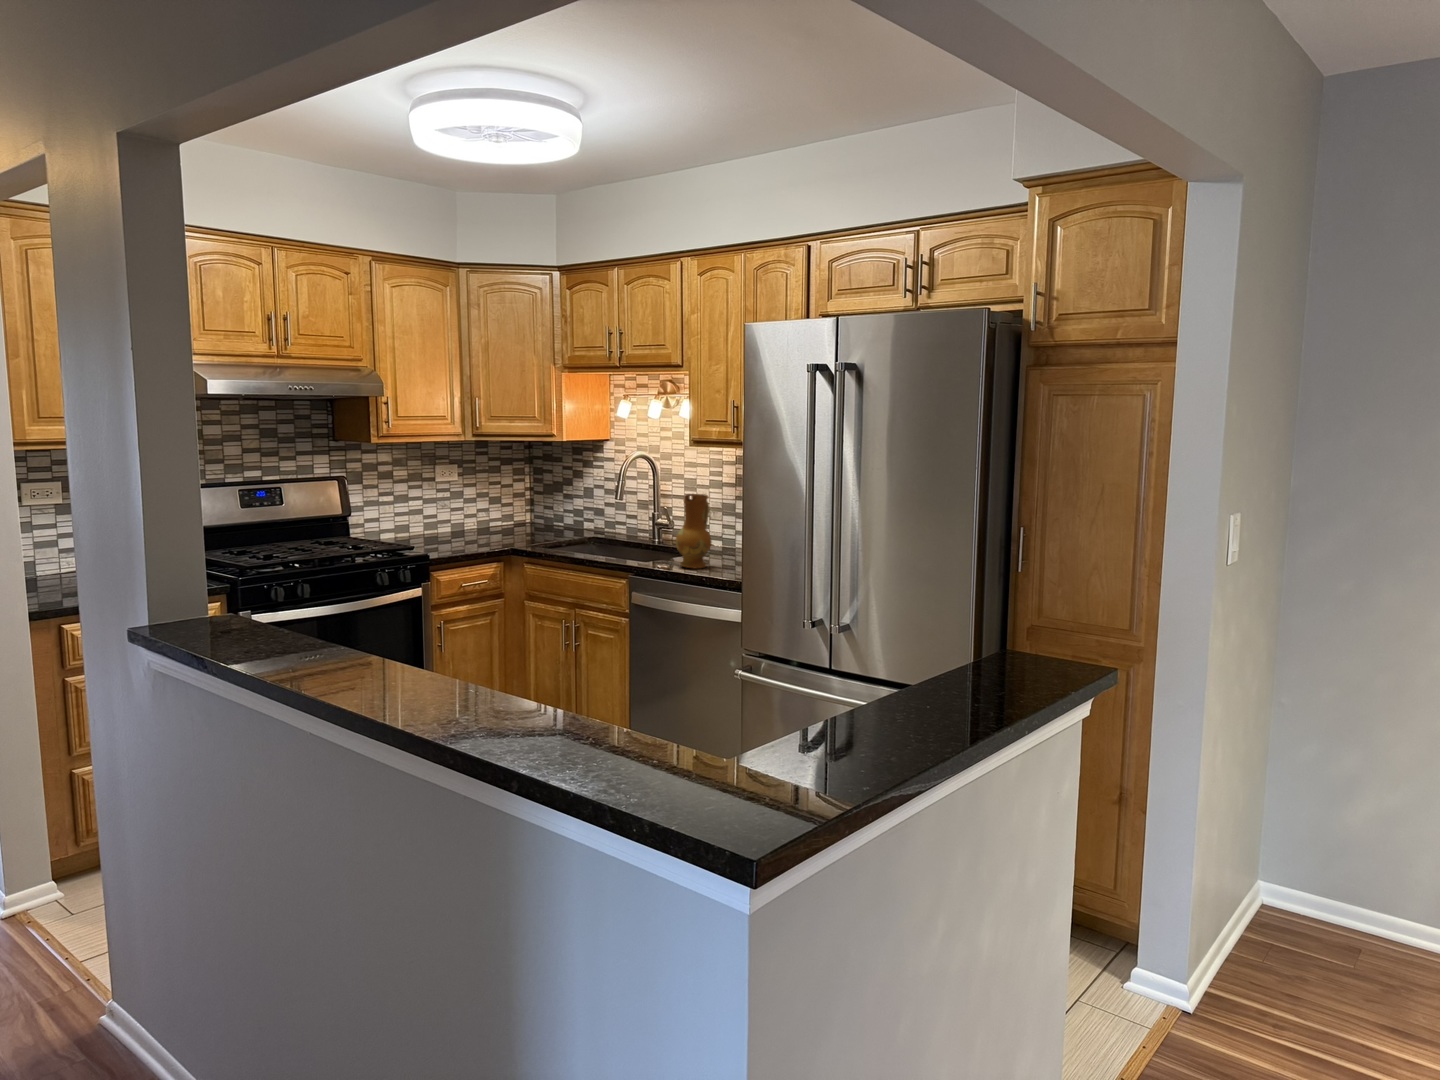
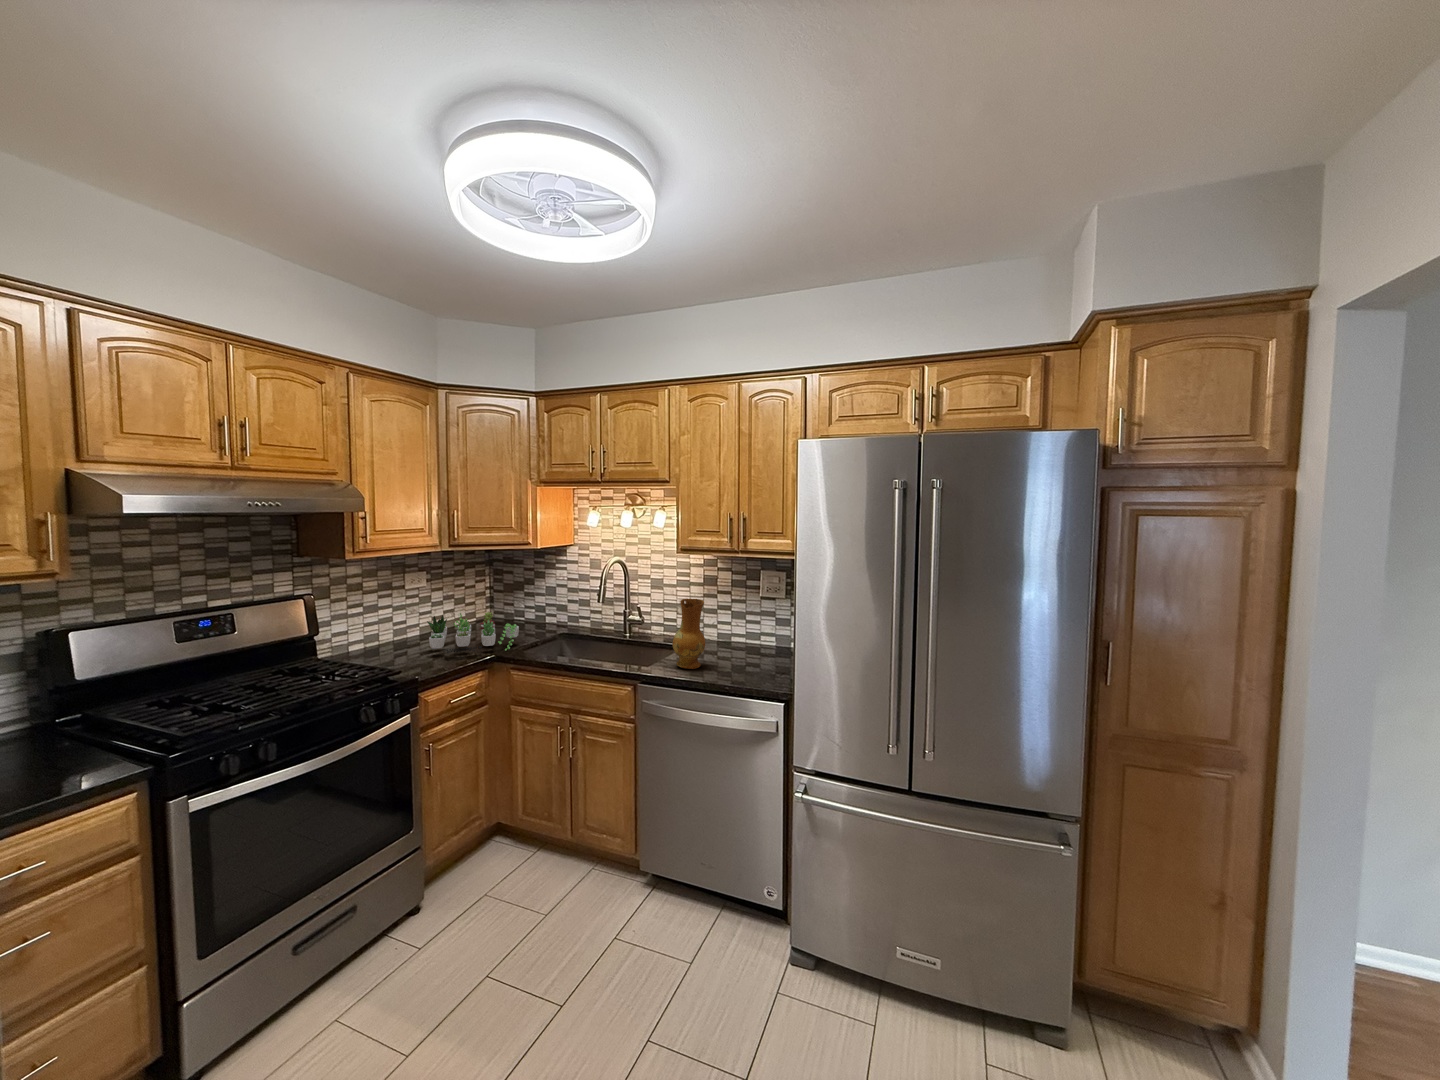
succulent plant: none [453,505,545,549] -> present [427,612,519,653]

